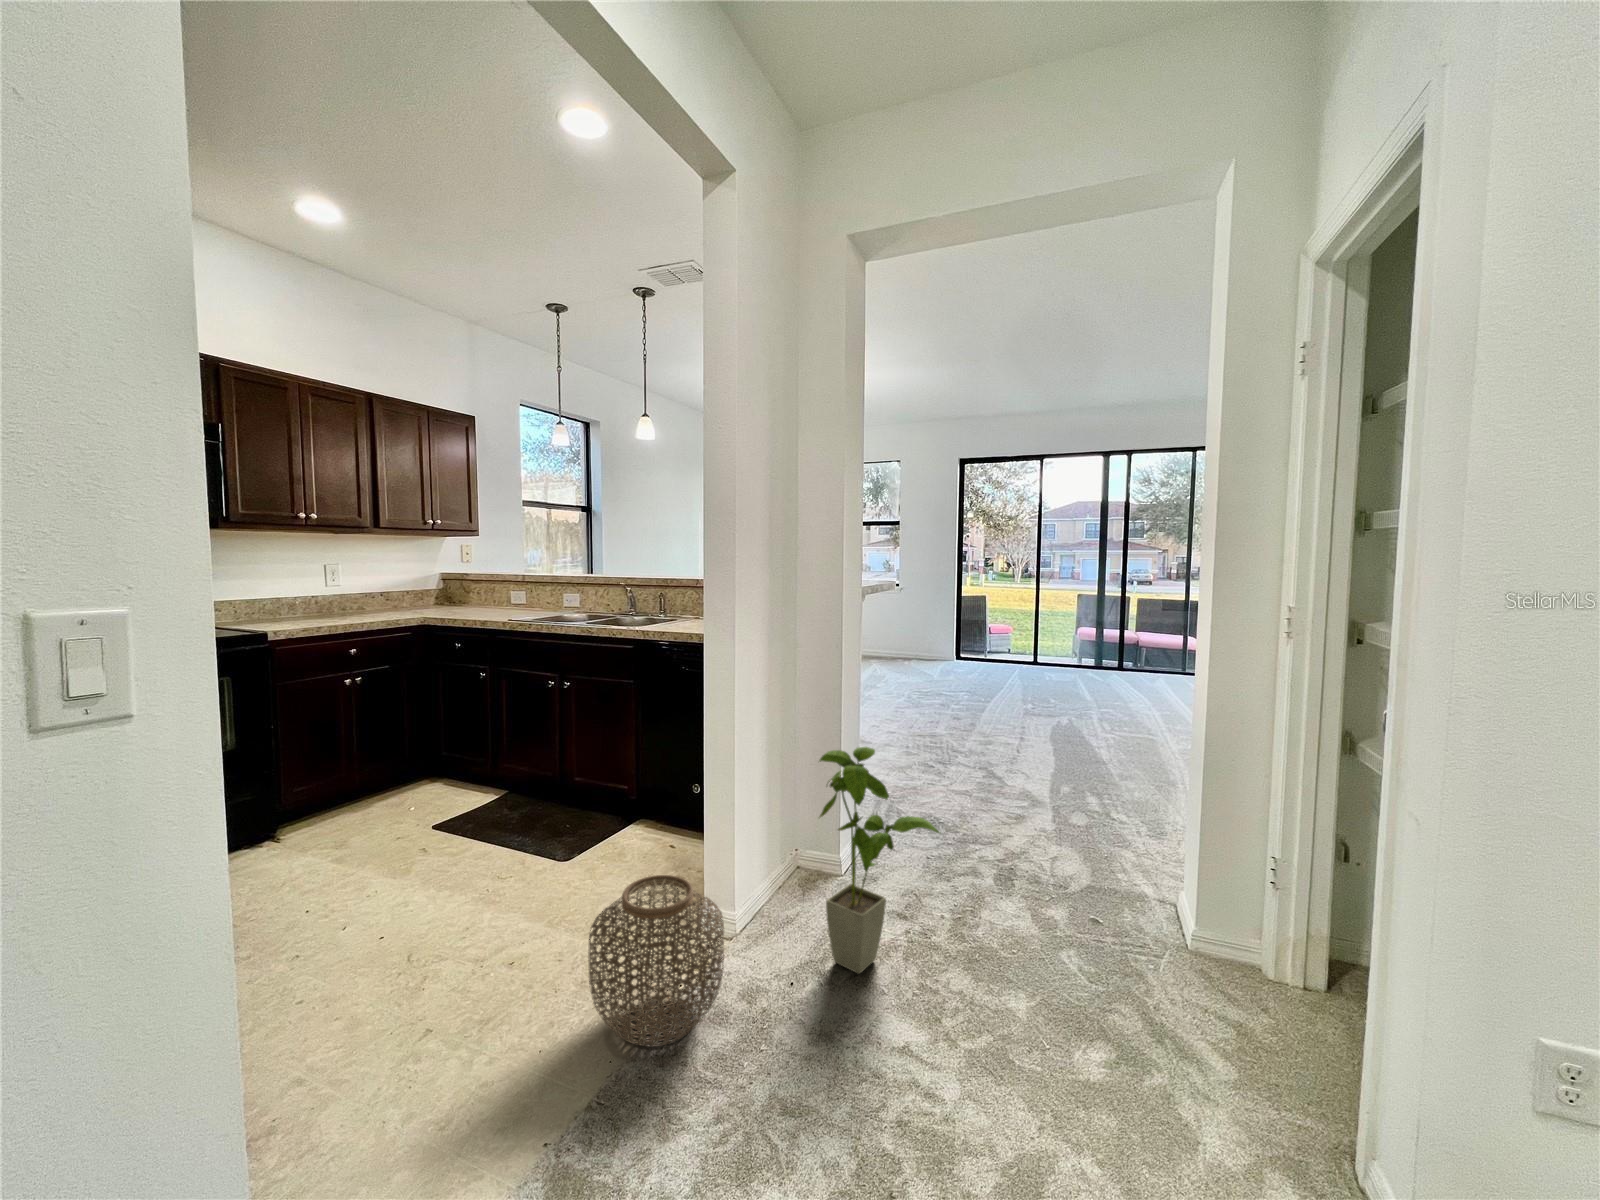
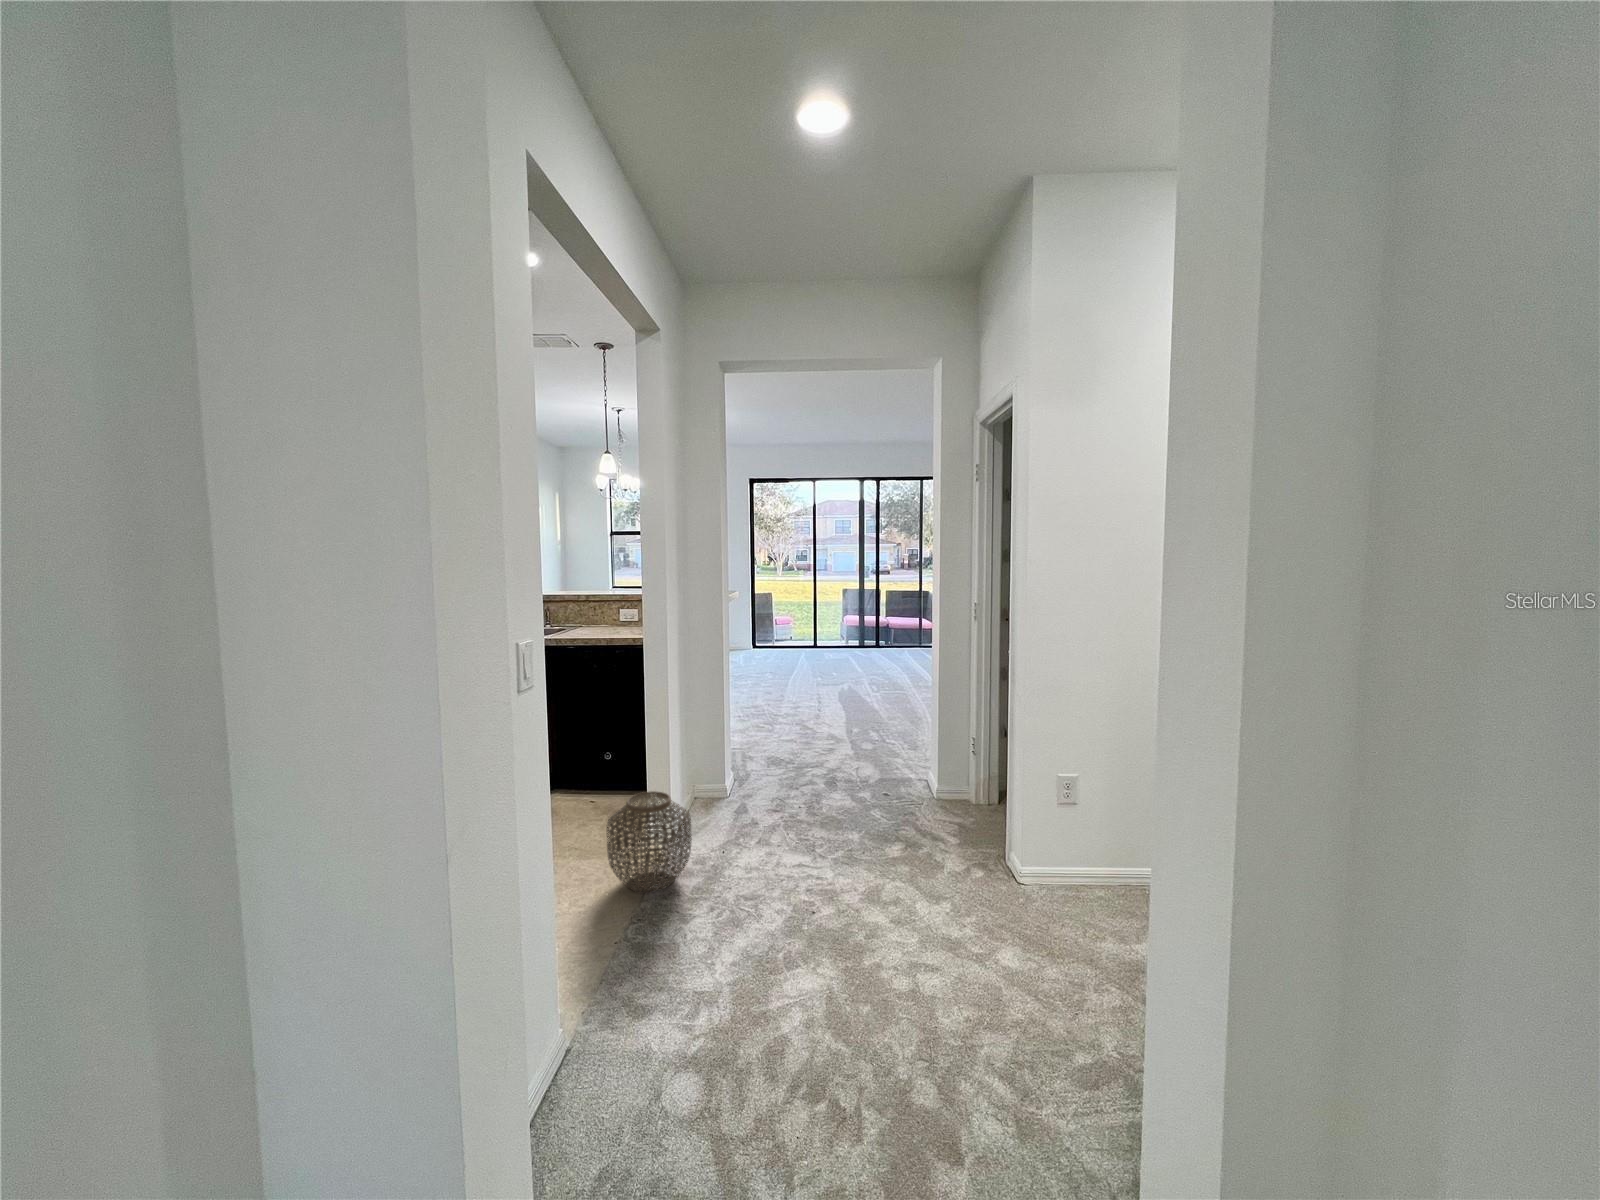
house plant: present [819,747,939,974] -> none [729,700,806,840]

